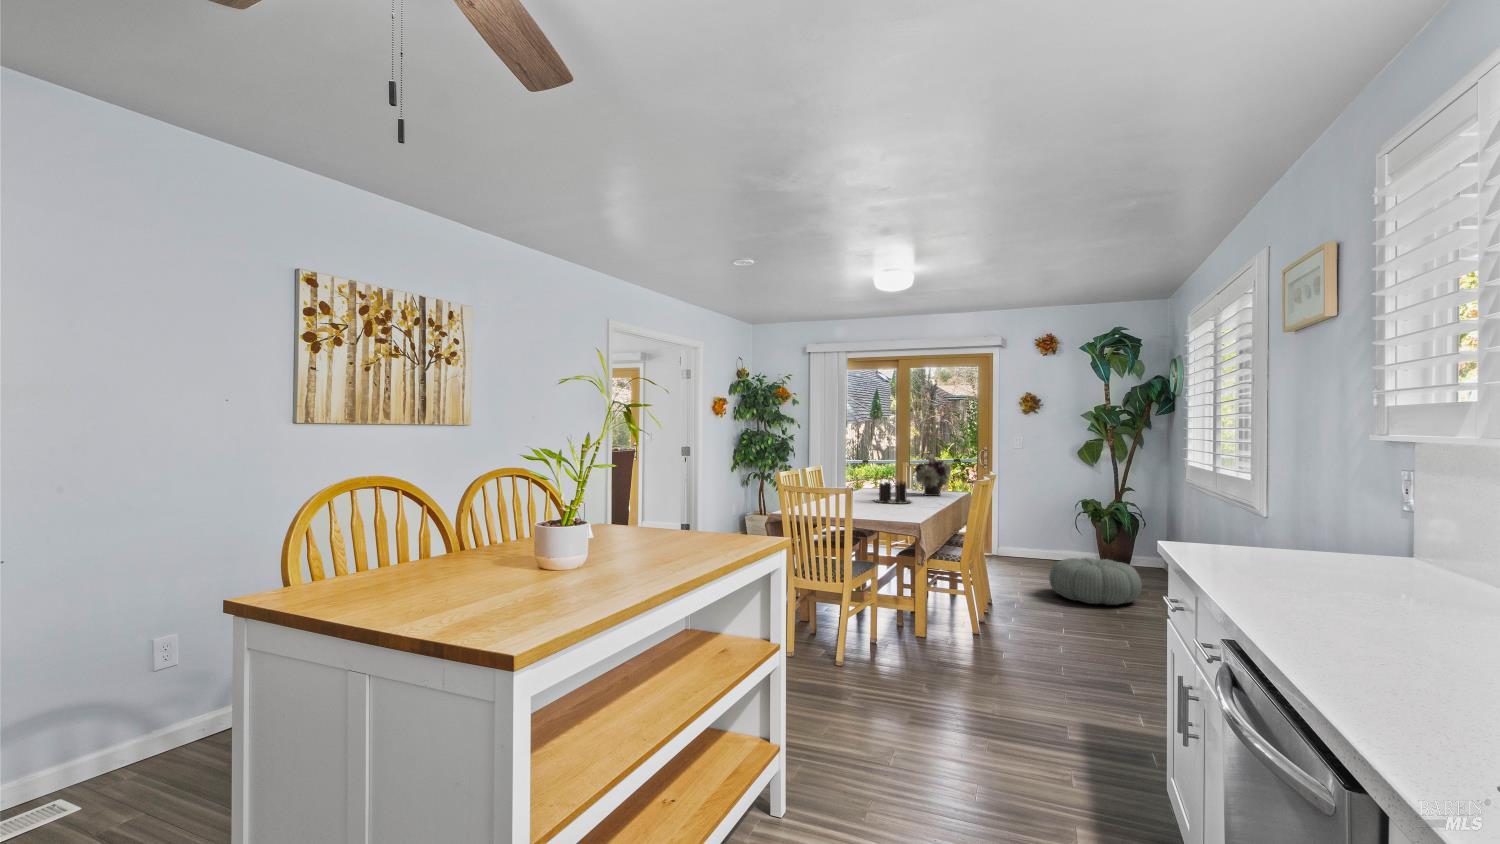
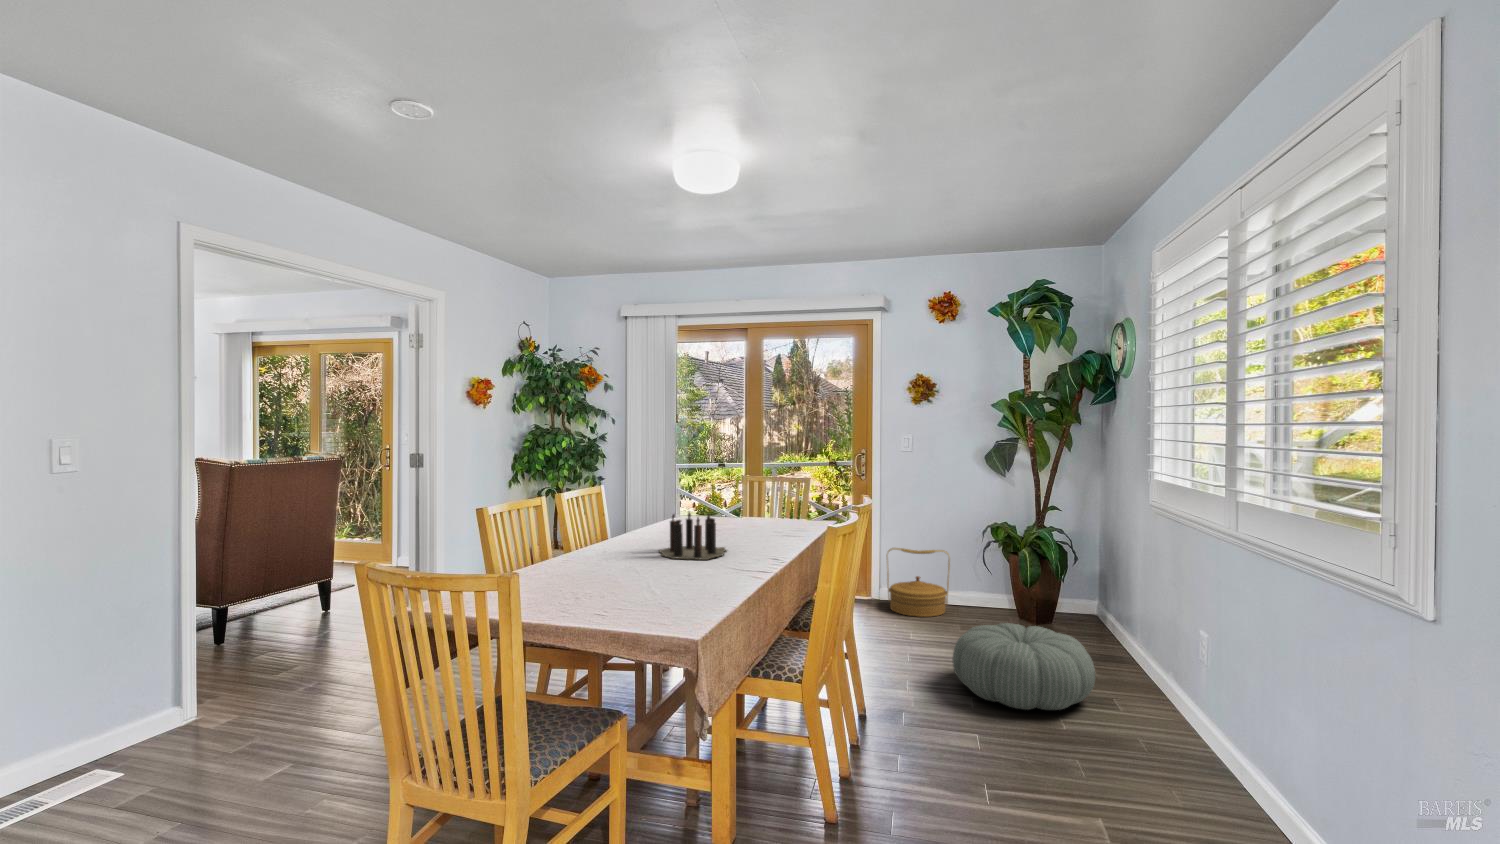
flower arrangement: present [915,454,952,496] -> none [743,465,802,534]
woven basket: none [1004,517,1051,565] -> present [887,548,950,617]

